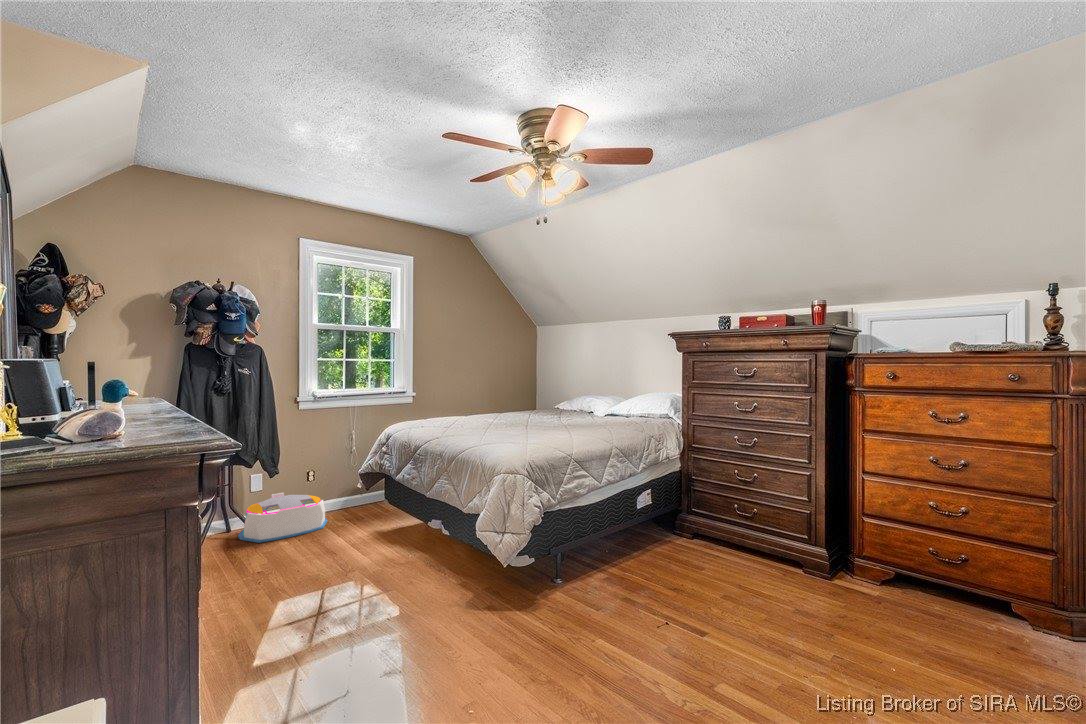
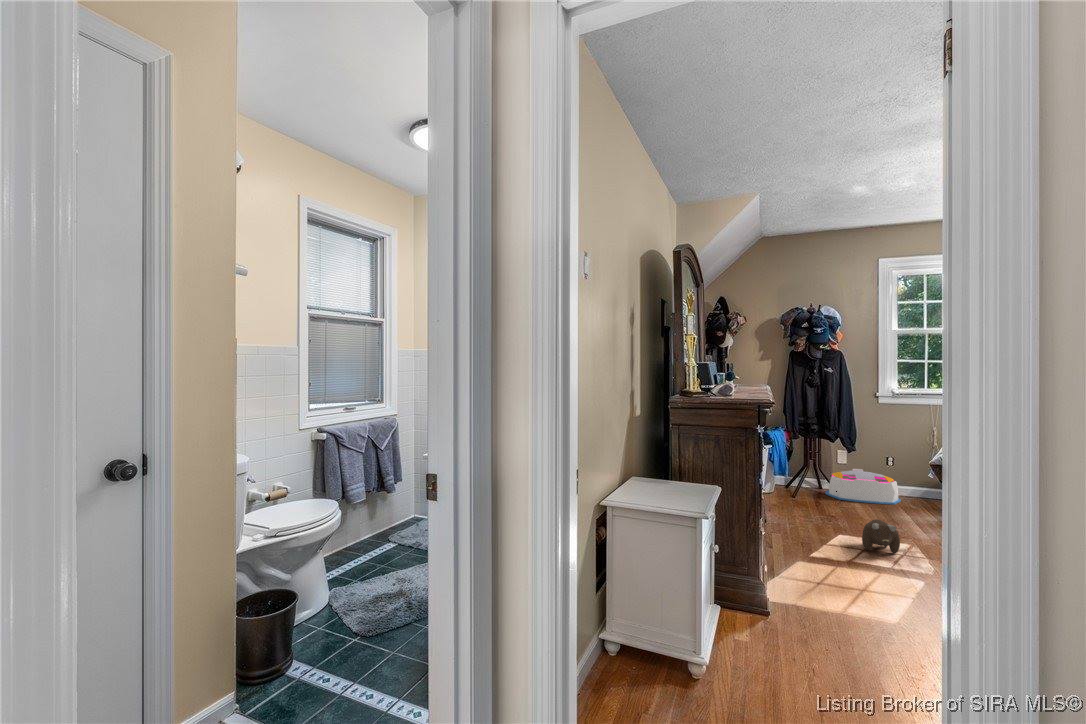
plush toy: none [312,576,360,626] -> present [862,519,900,554]

